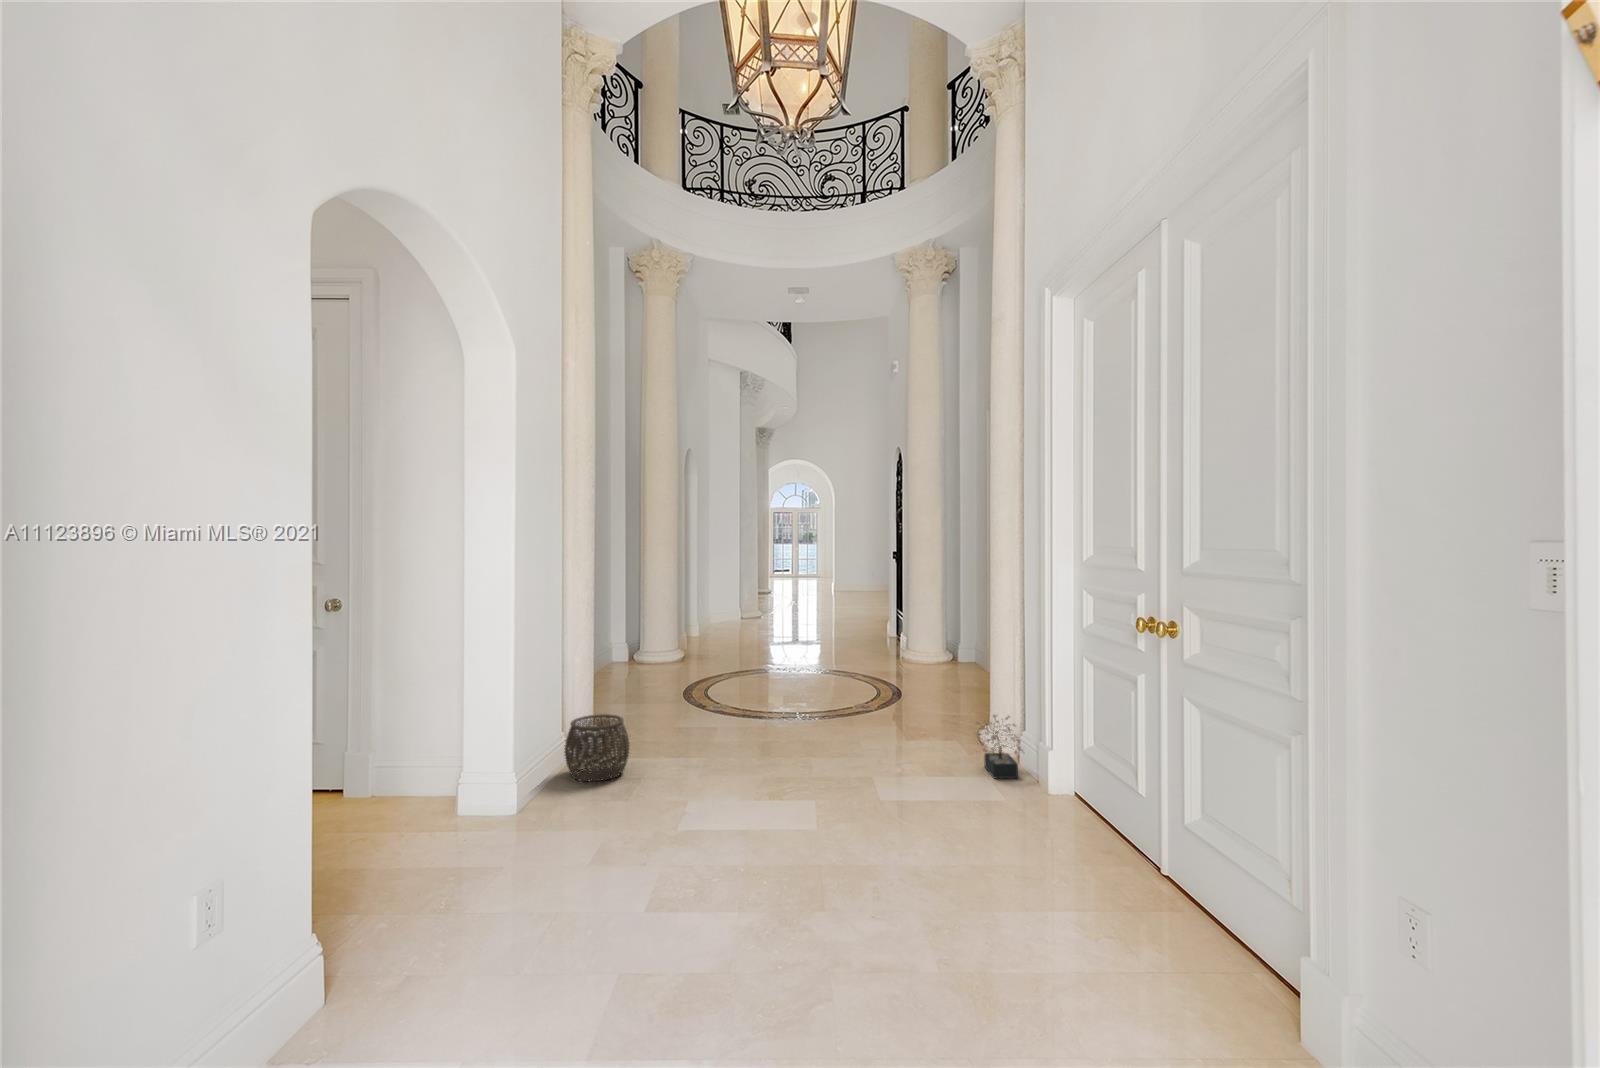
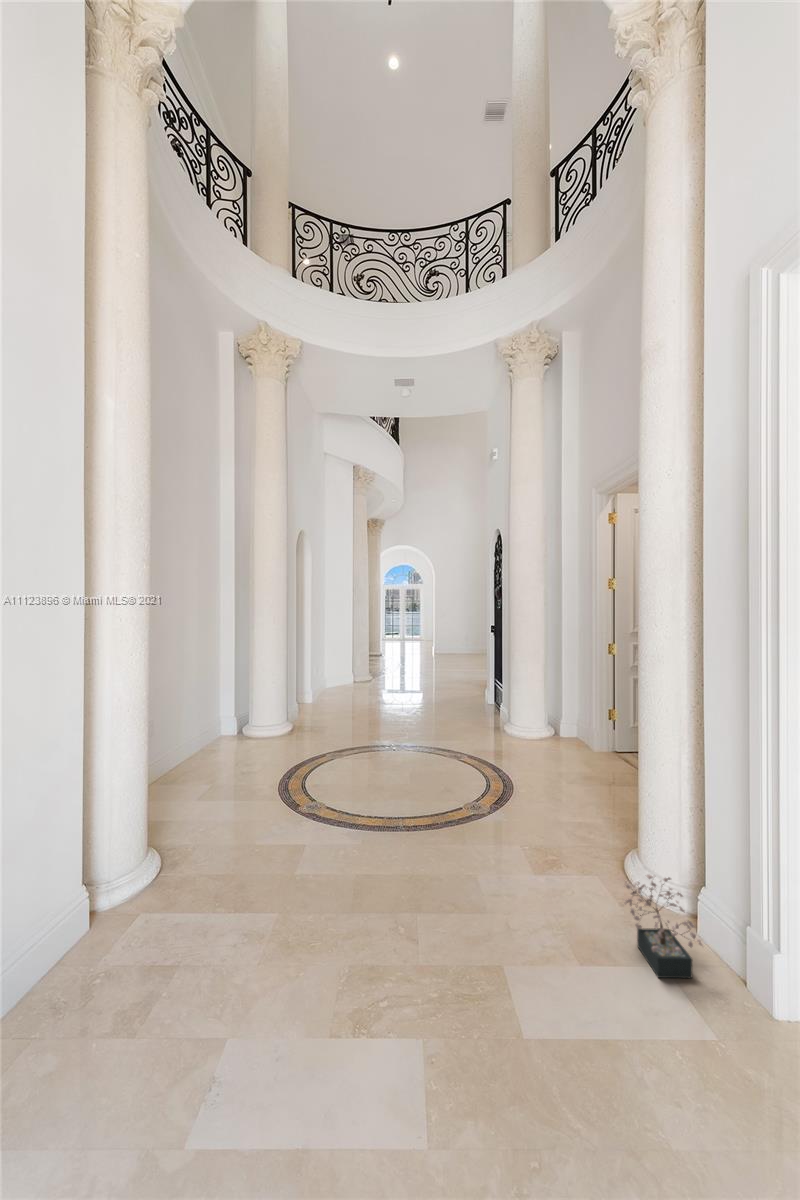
woven basket: present [565,714,629,782] -> none [68,869,165,979]

